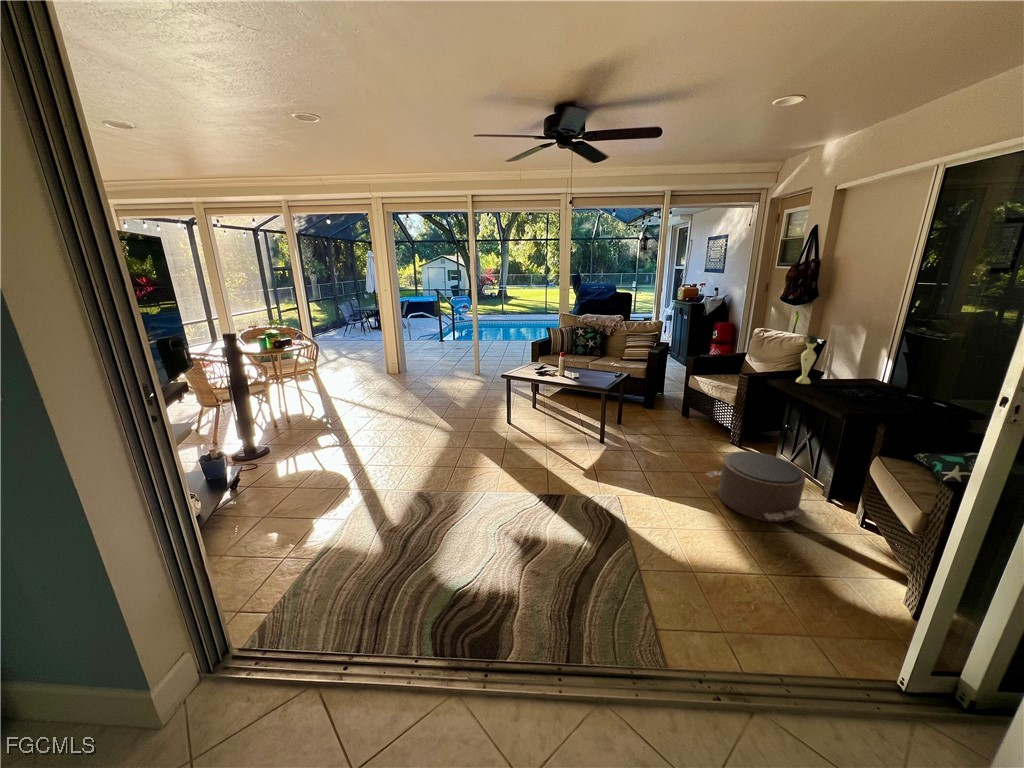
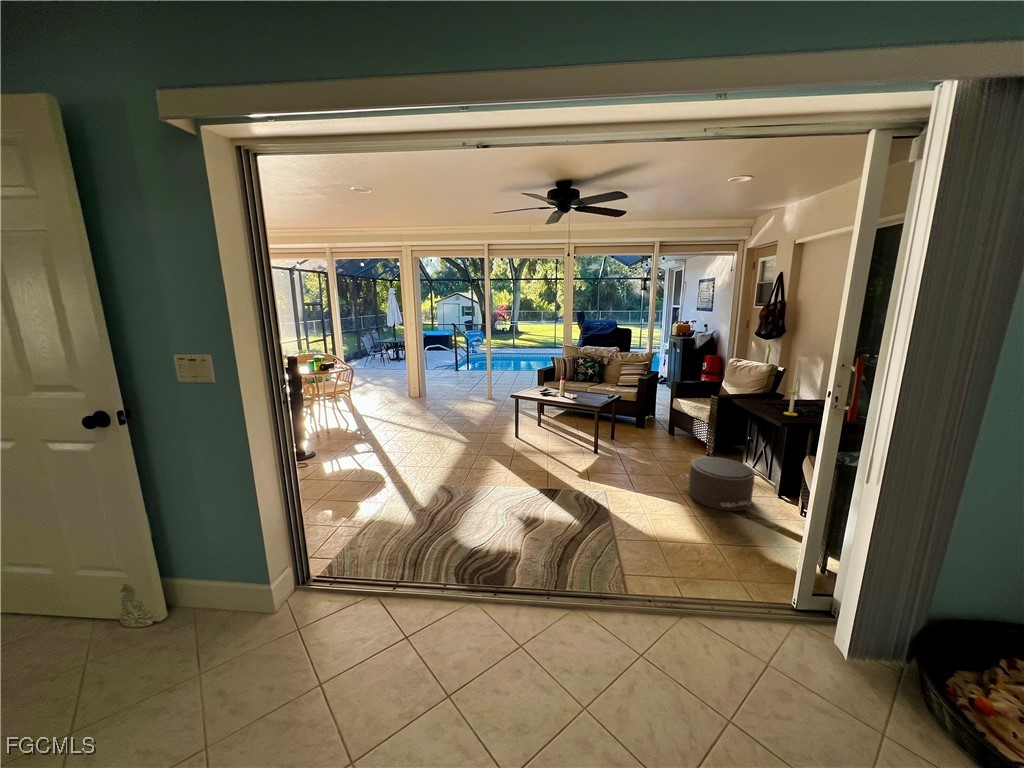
vase: present [796,334,820,384] -> none [756,360,777,403]
candle: none [837,347,862,402] -> present [784,372,799,416]

